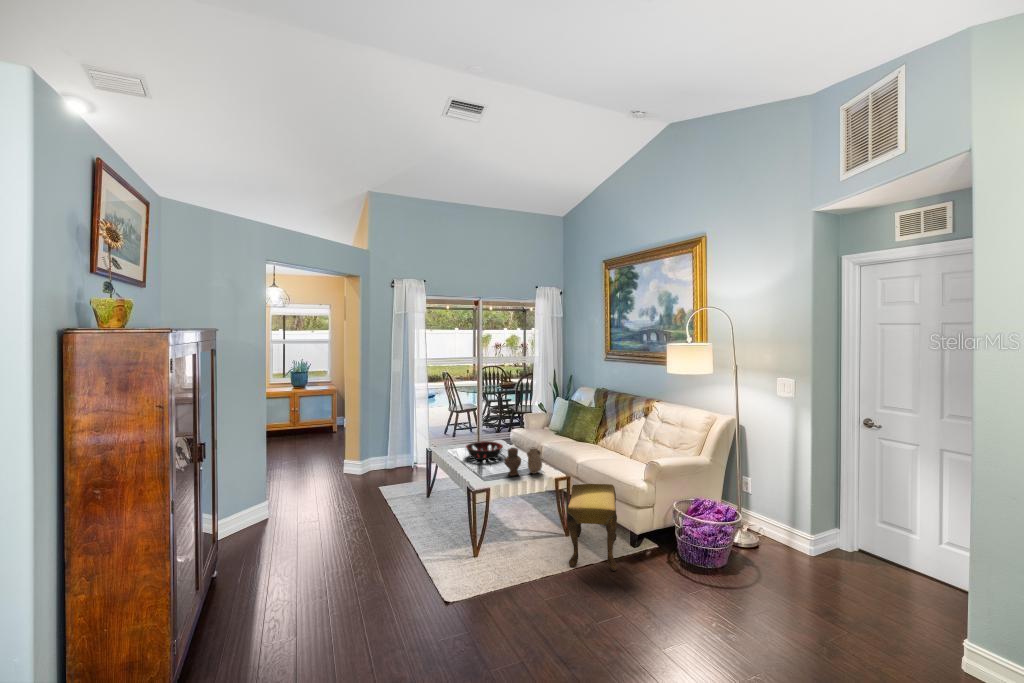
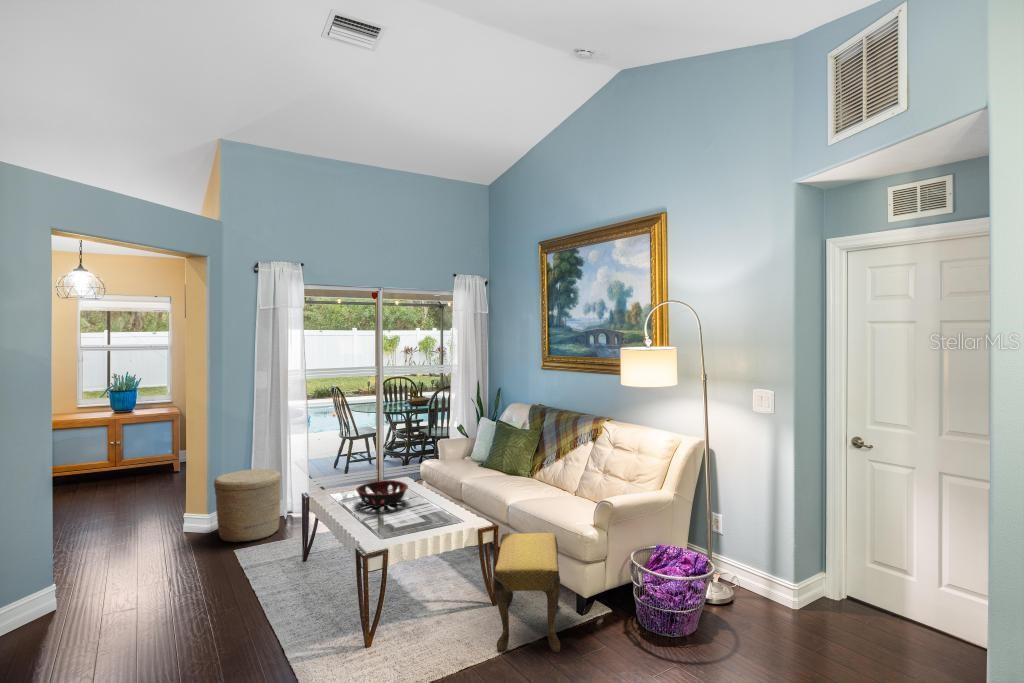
woven basket: none [364,432,410,483] -> present [214,469,281,542]
vase: present [504,447,542,476] -> none [408,488,461,529]

